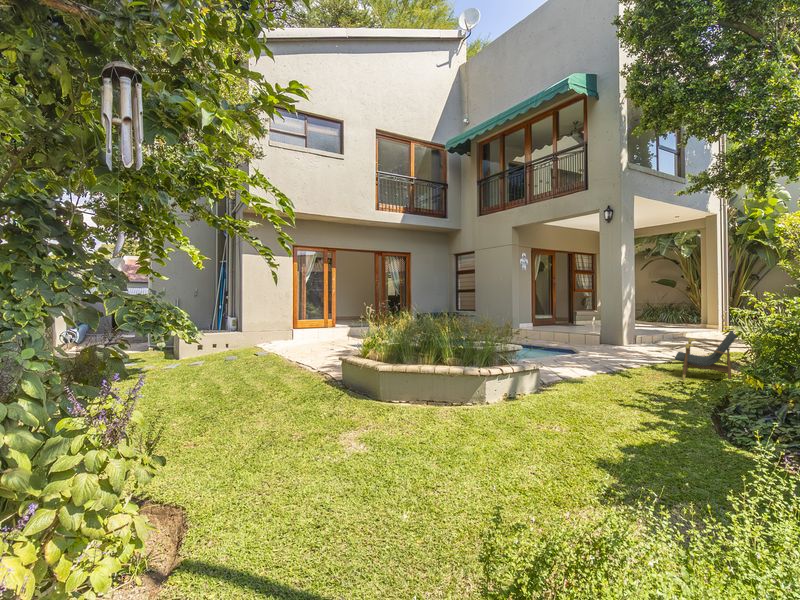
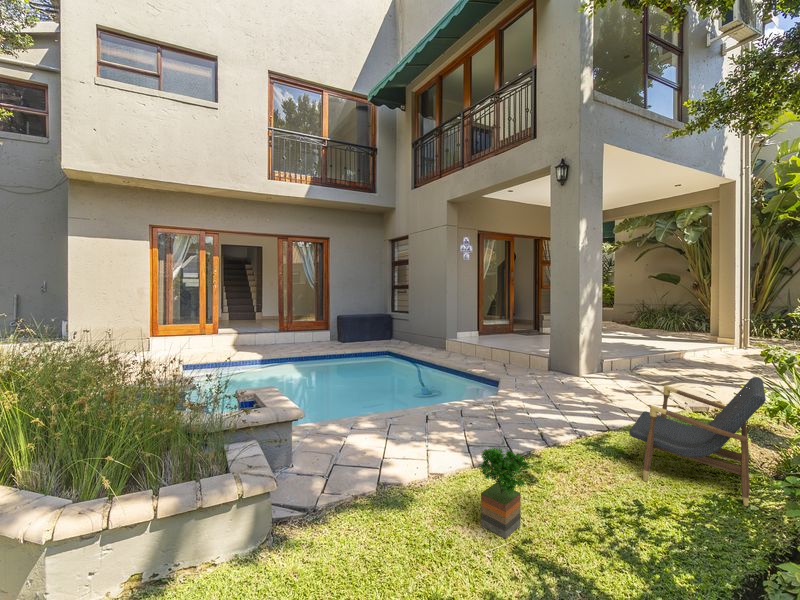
potted tree: none [616,358,642,394] -> present [481,448,530,539]

